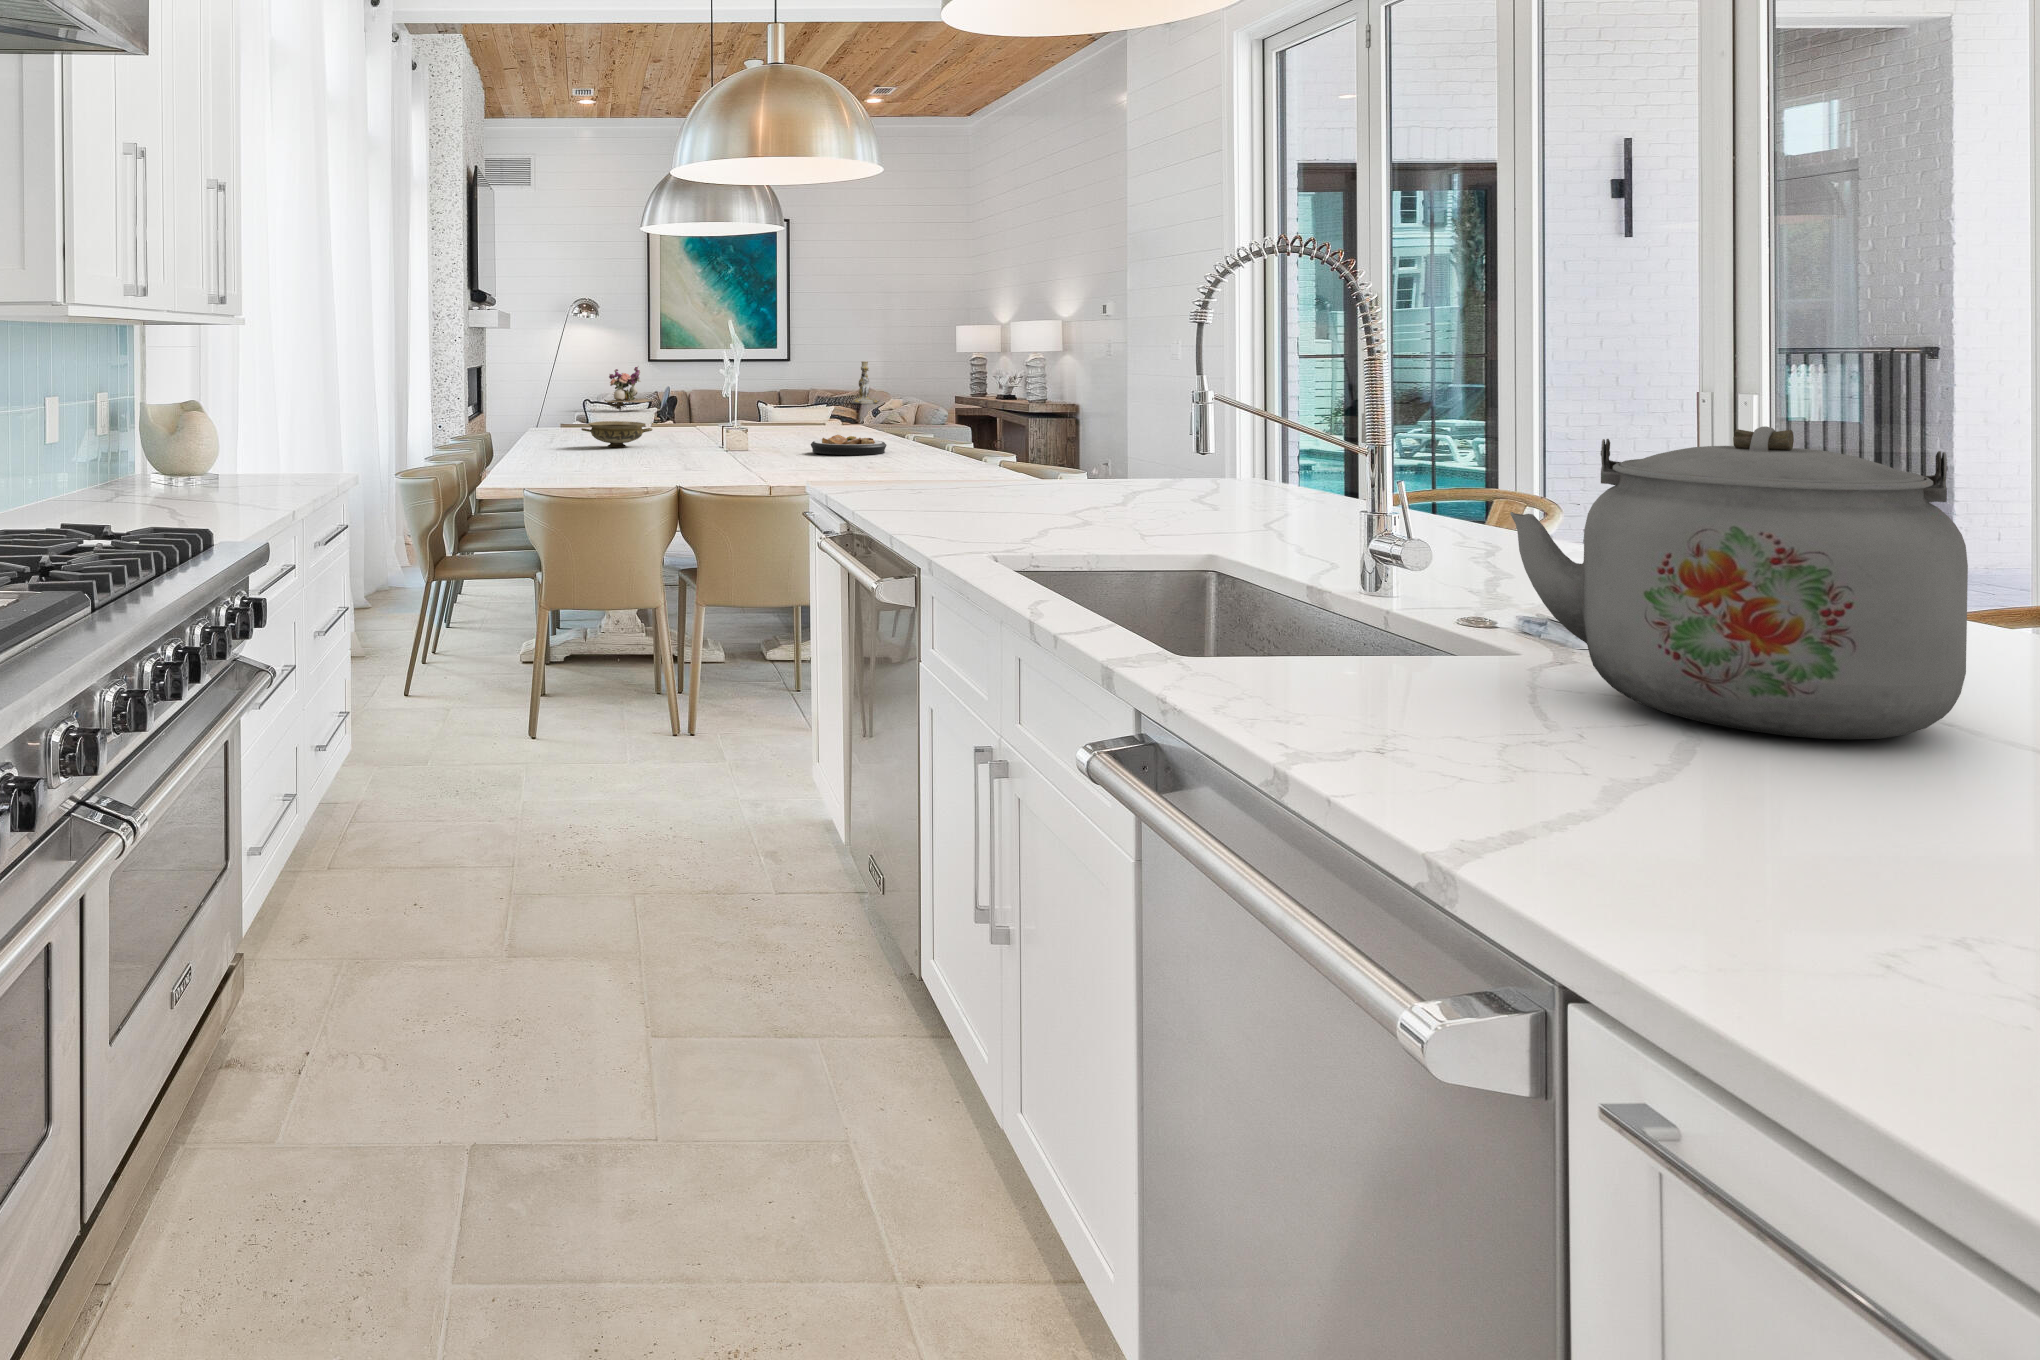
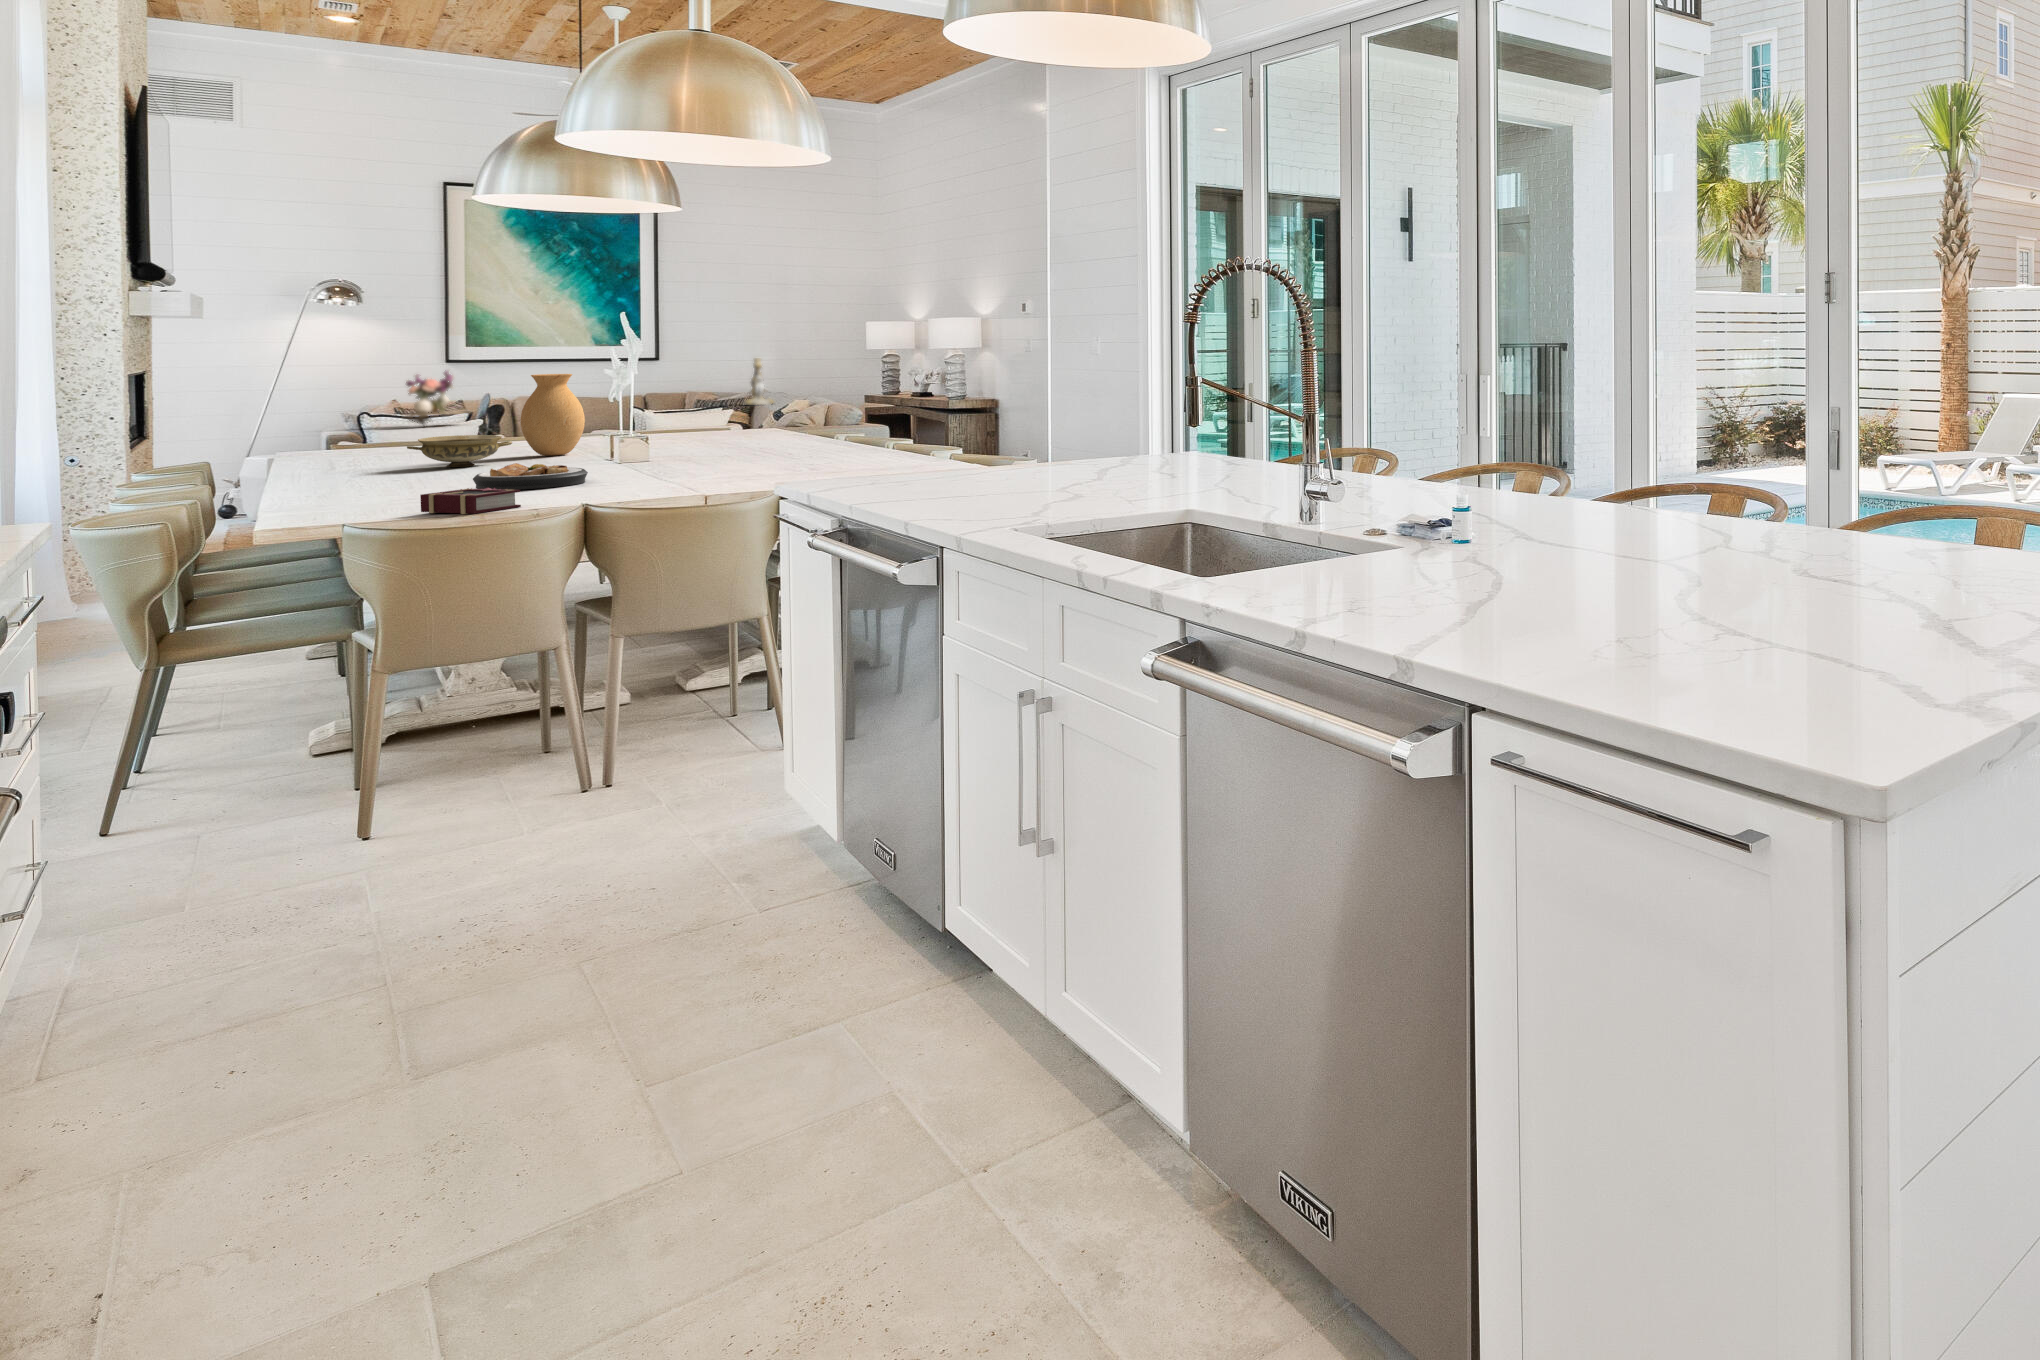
vase: none [661,373,707,442] -> present [521,374,585,456]
kettle: present [1510,426,1968,739] -> none [1412,378,1638,568]
plate: present [811,435,887,455] -> present [473,463,588,490]
book: none [560,468,628,490] -> present [420,488,521,514]

